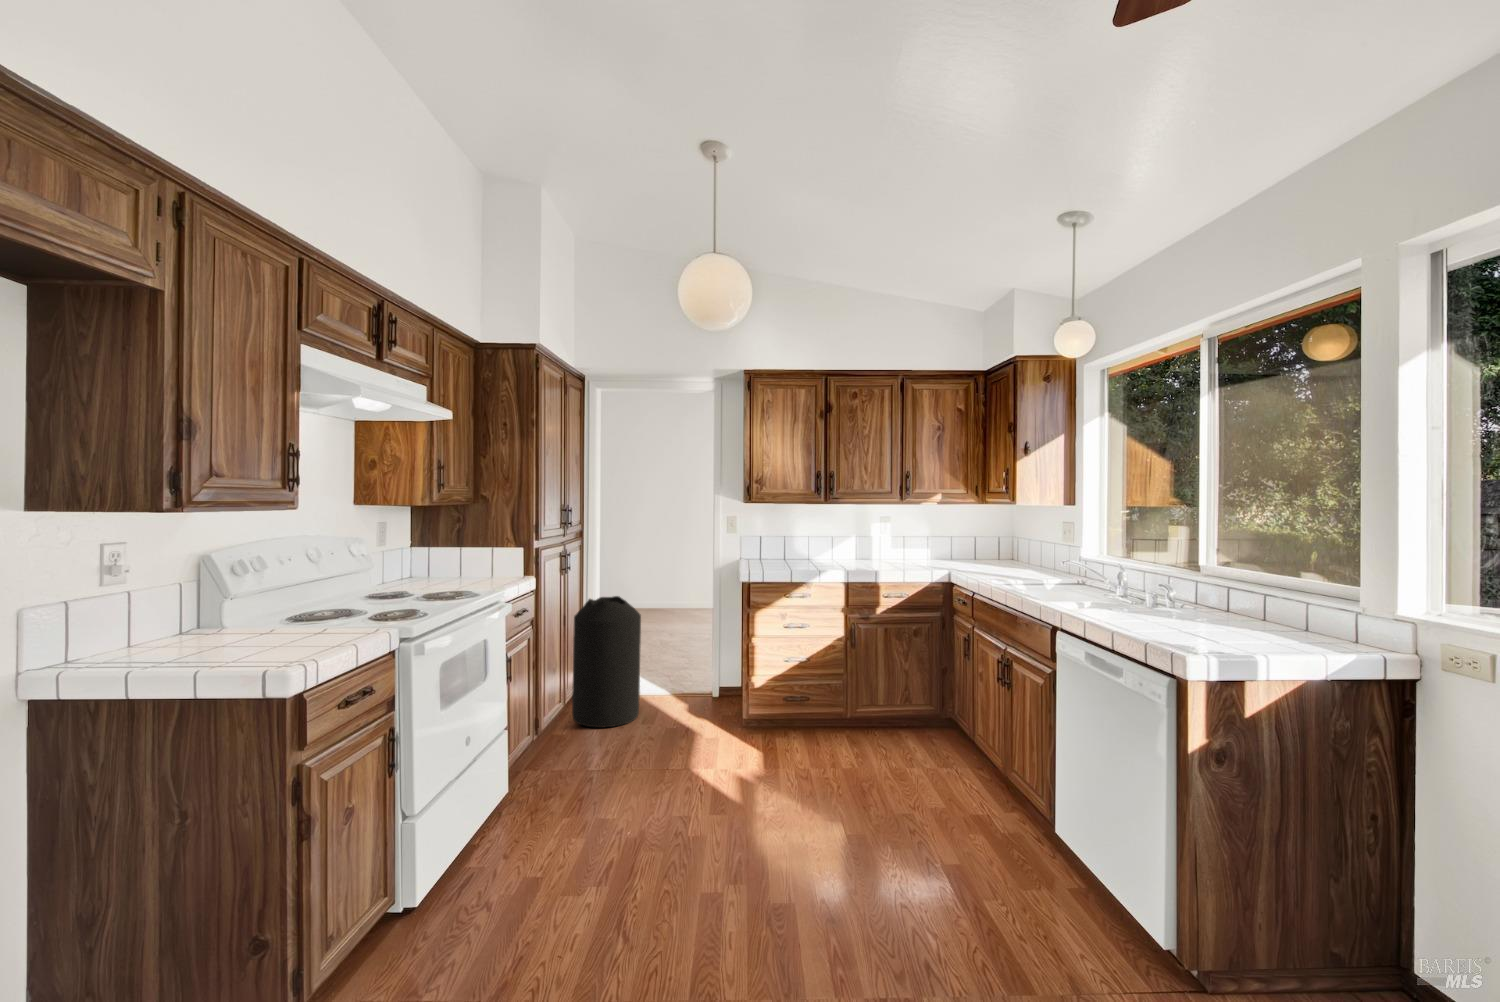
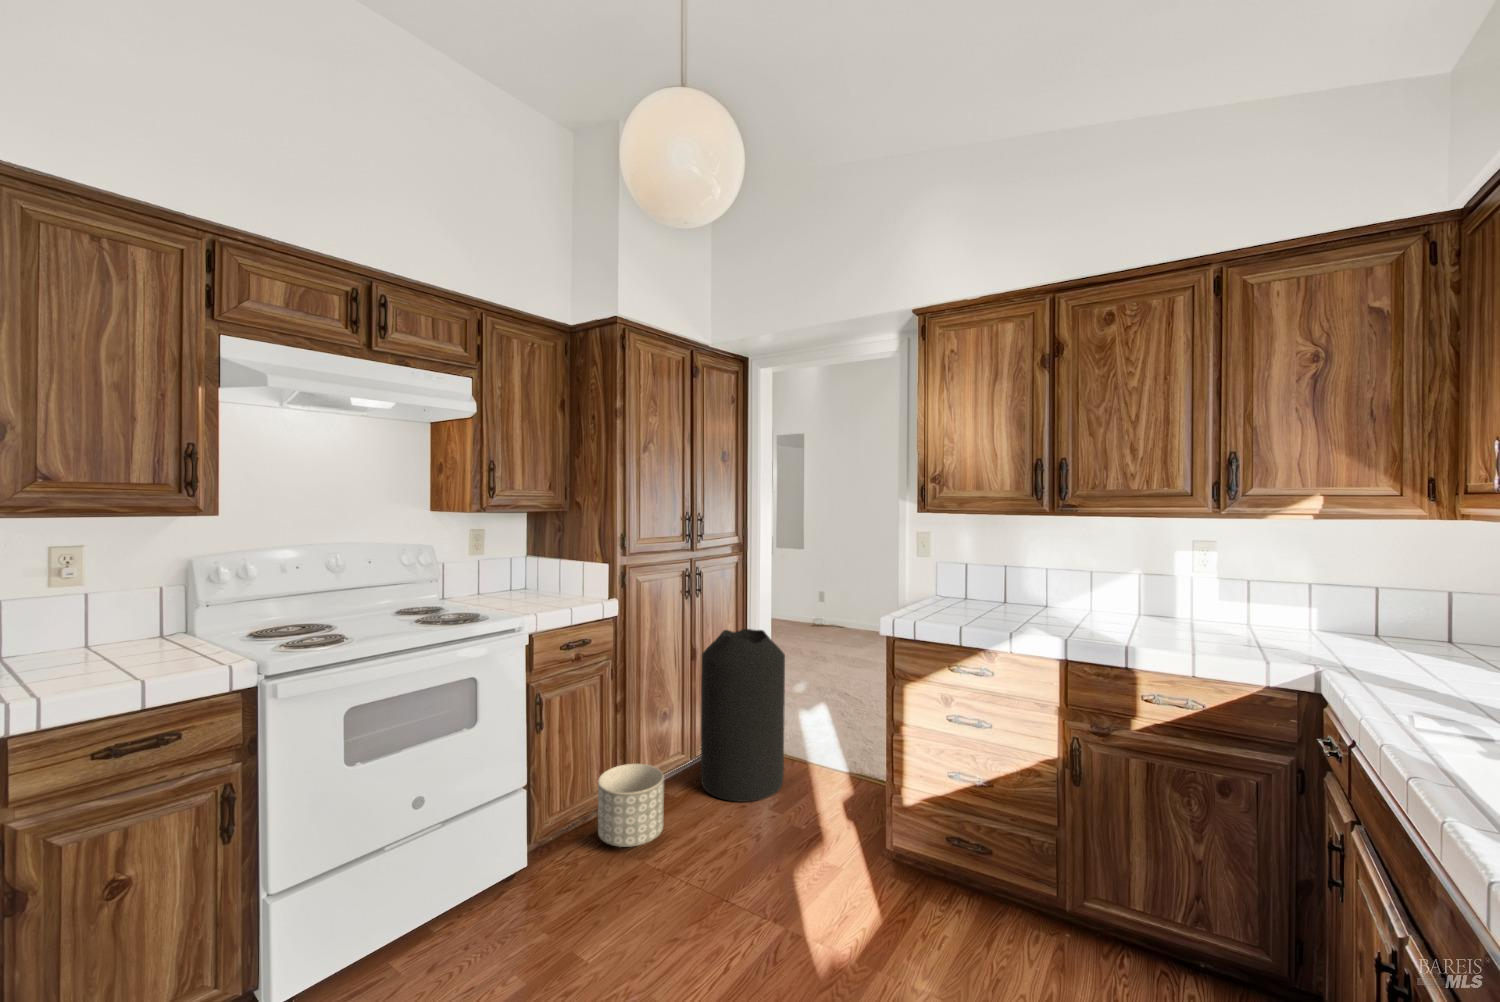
planter: none [537,705,591,766] -> present [598,764,664,847]

